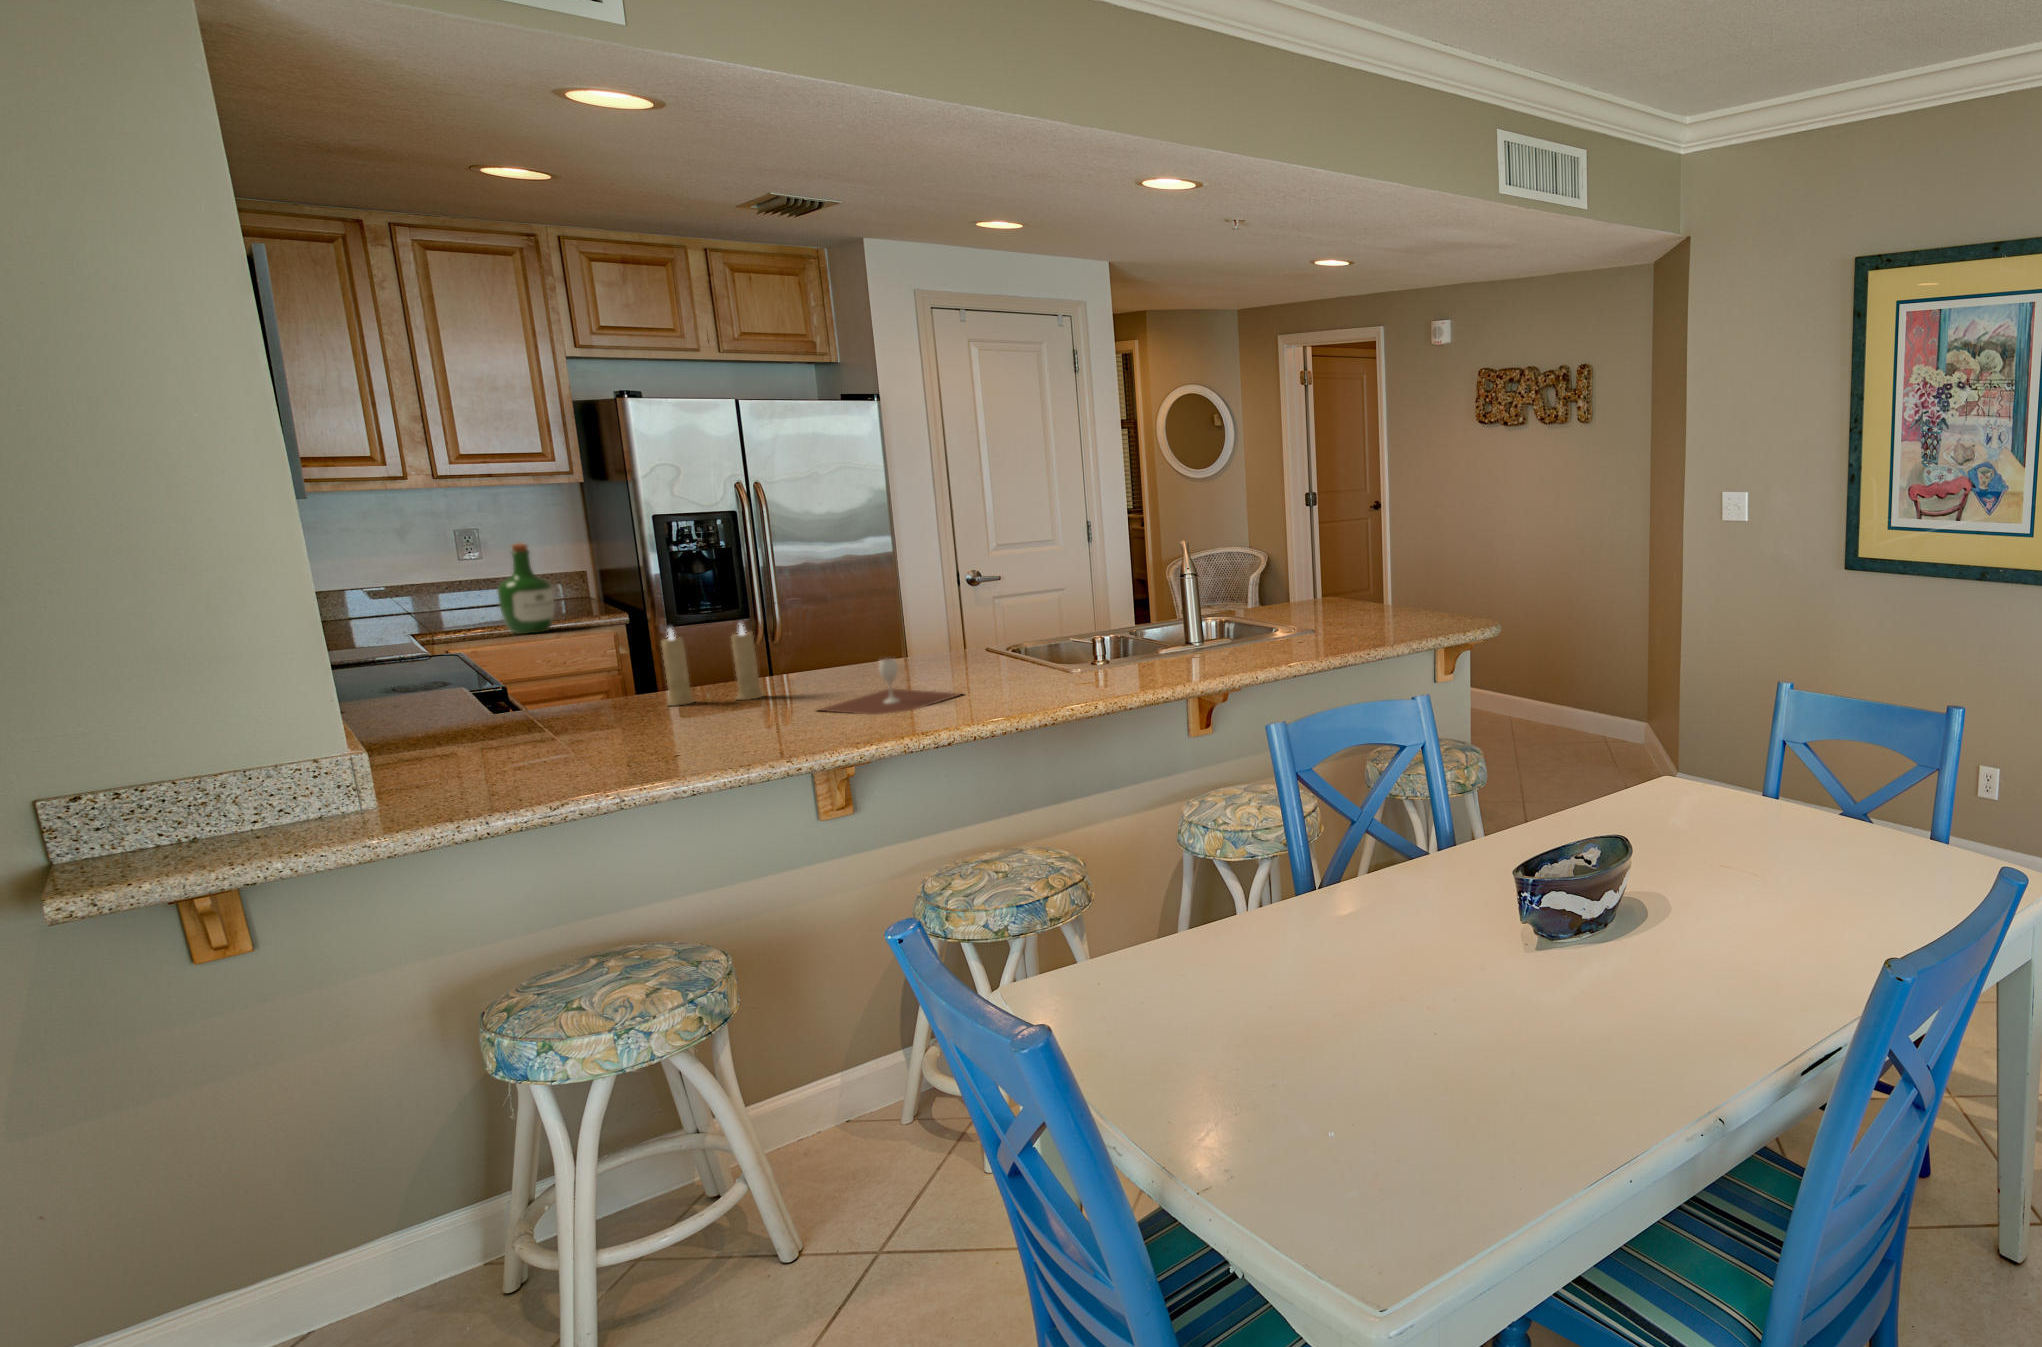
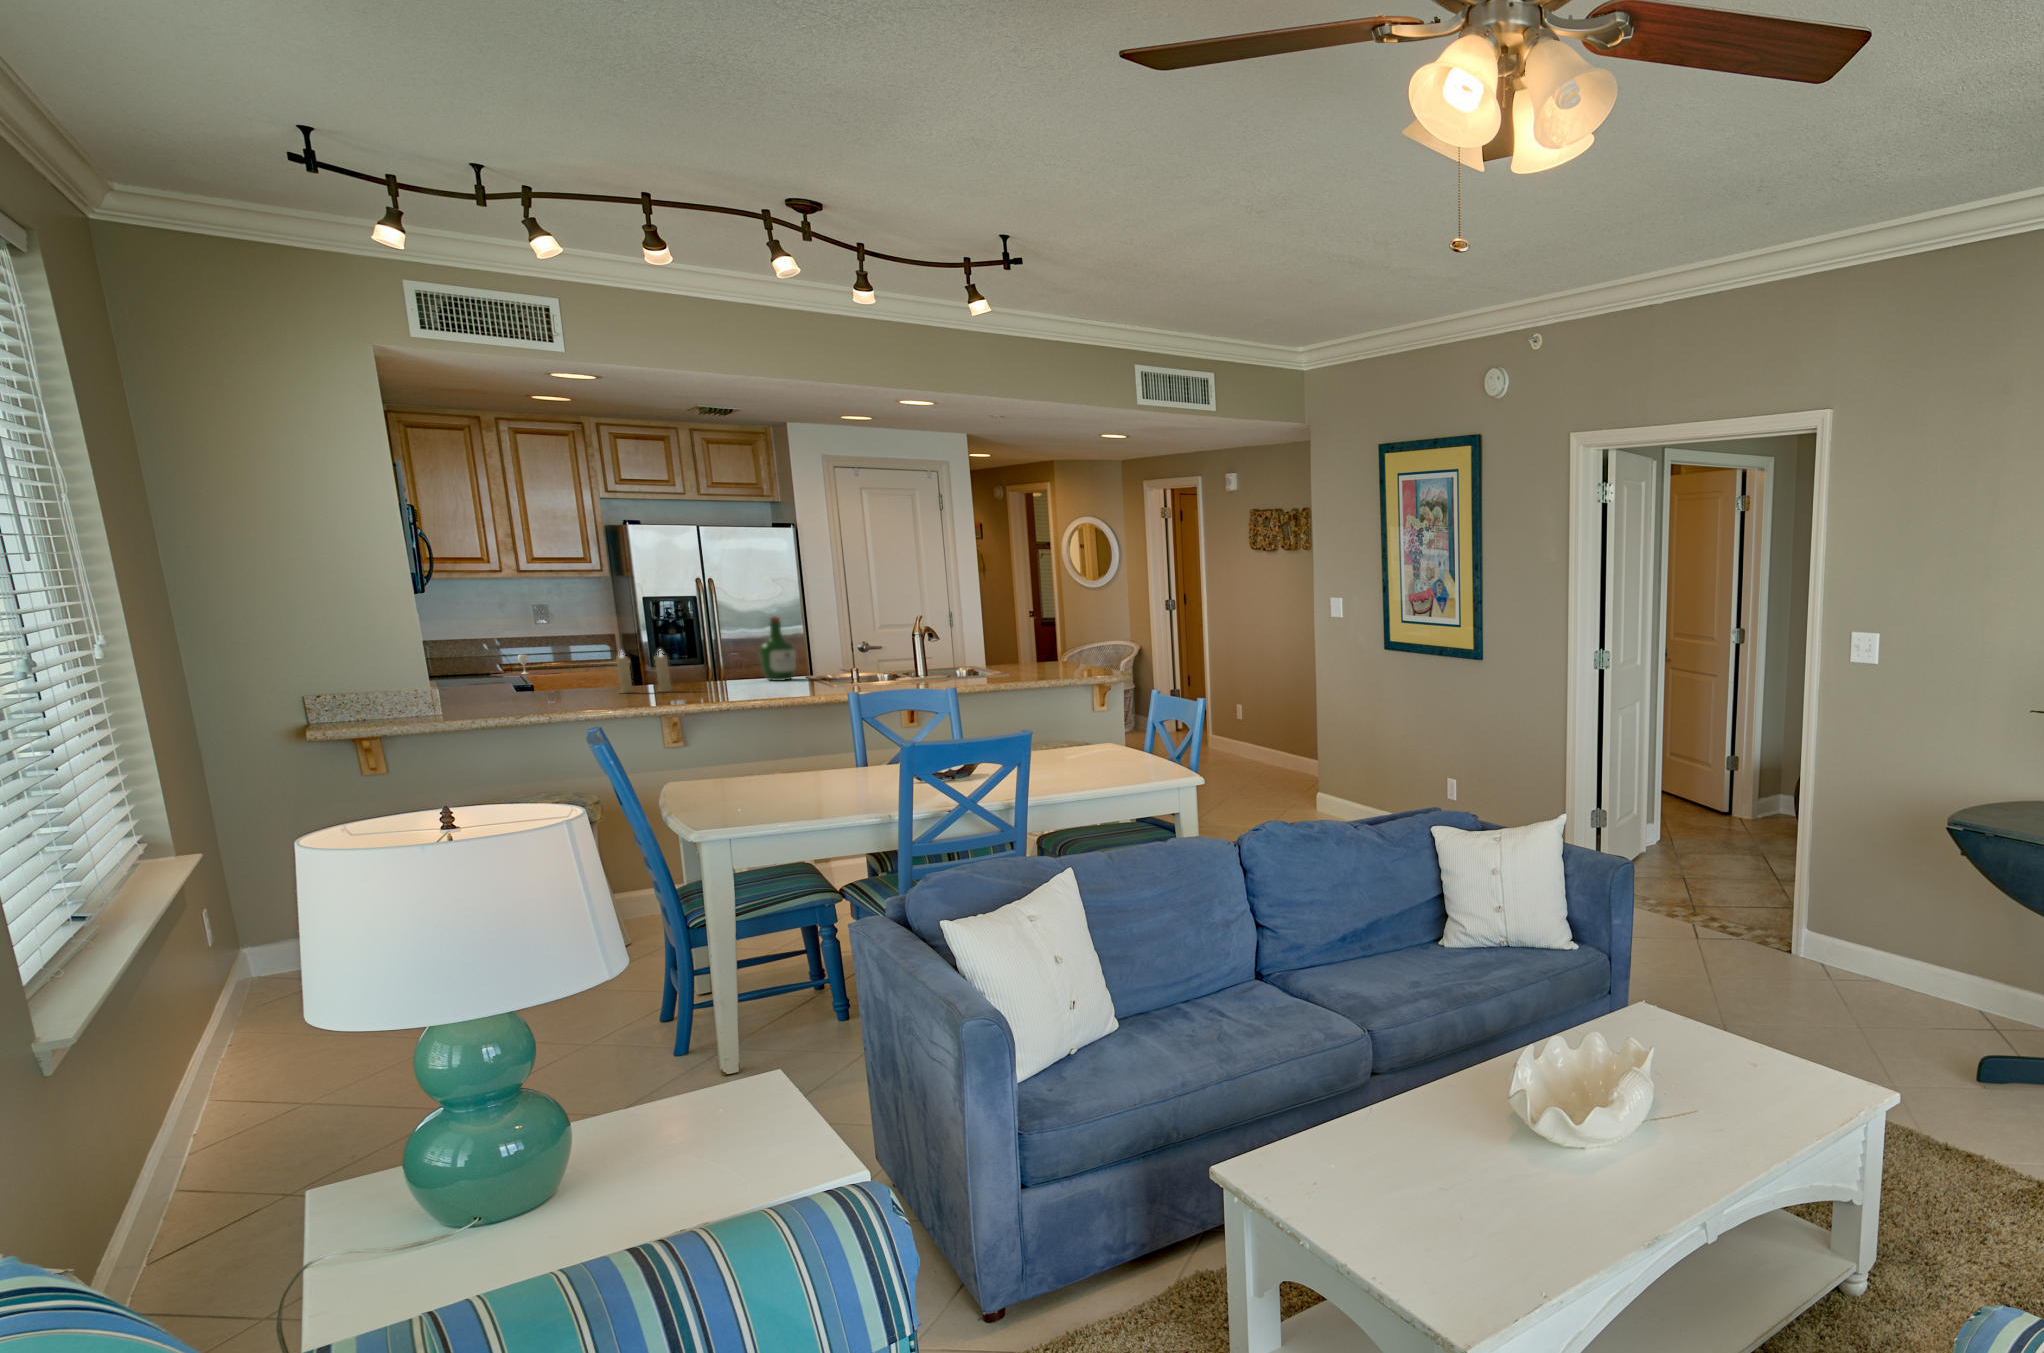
wine bottle: present [497,543,554,634] -> present [759,617,796,681]
wine glass: present [820,658,960,715] -> present [492,654,559,676]

